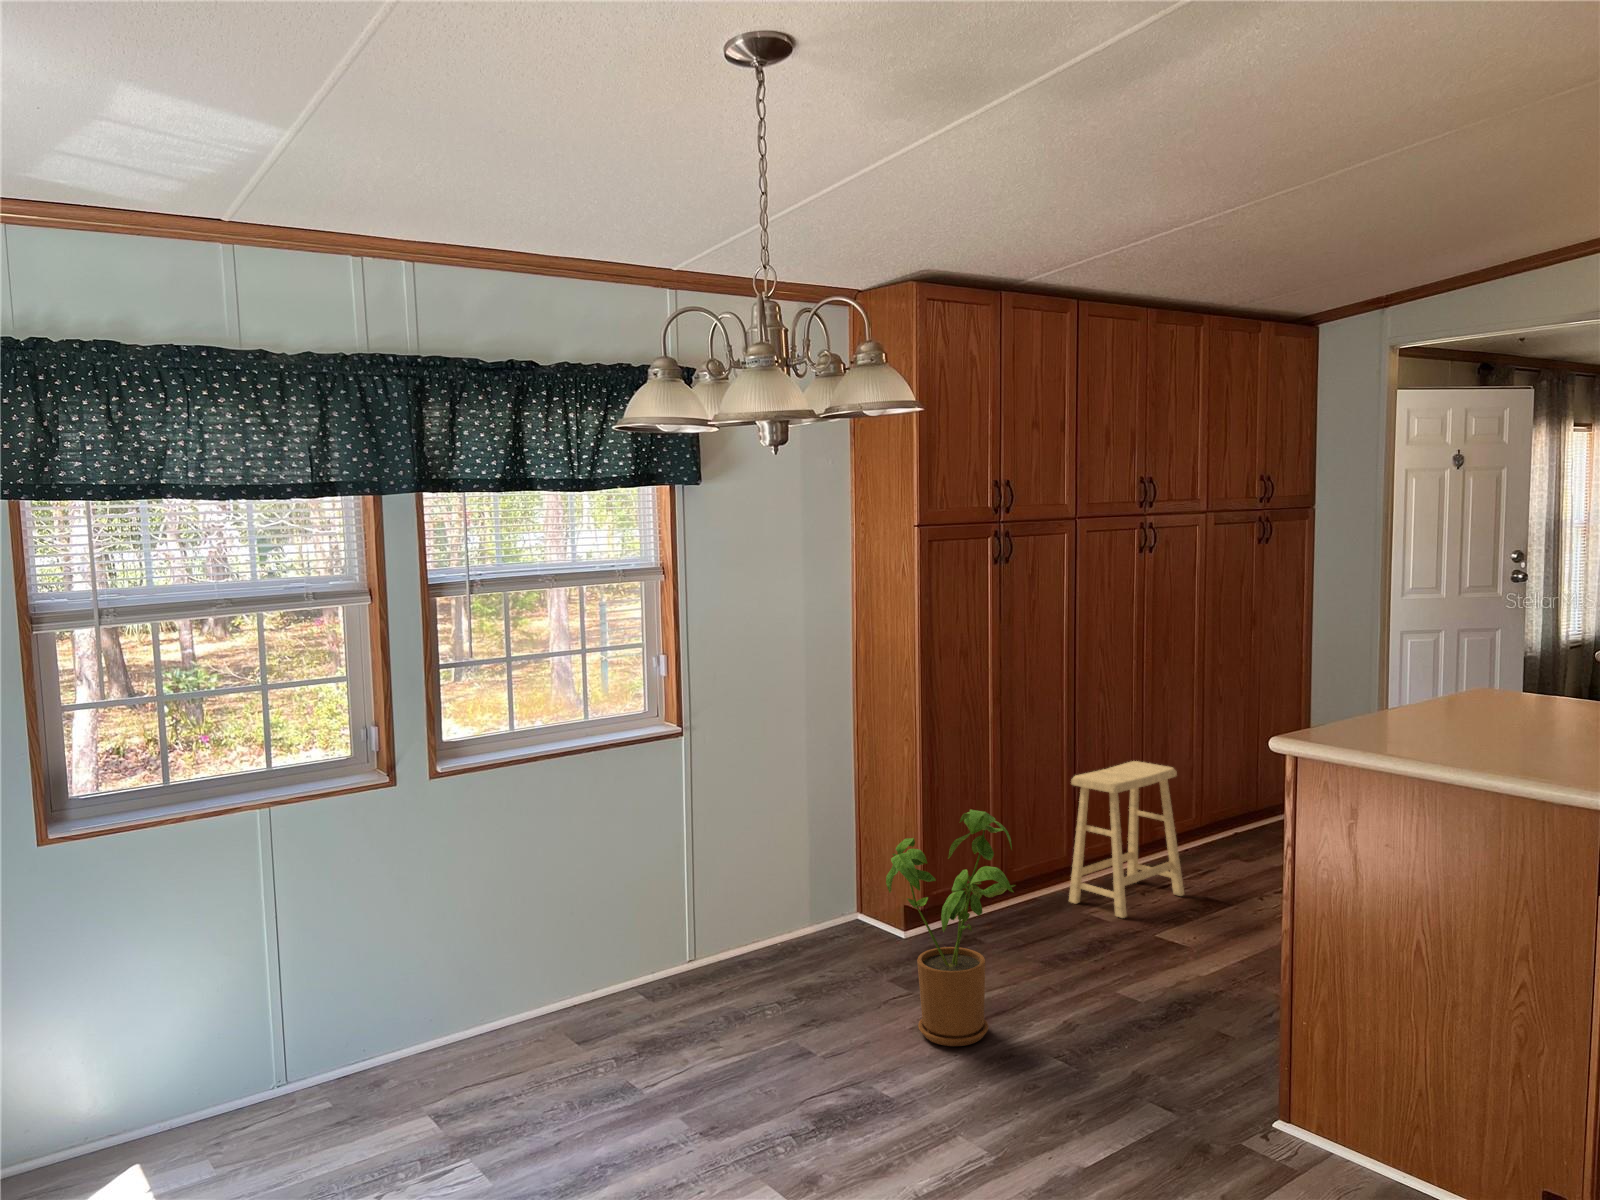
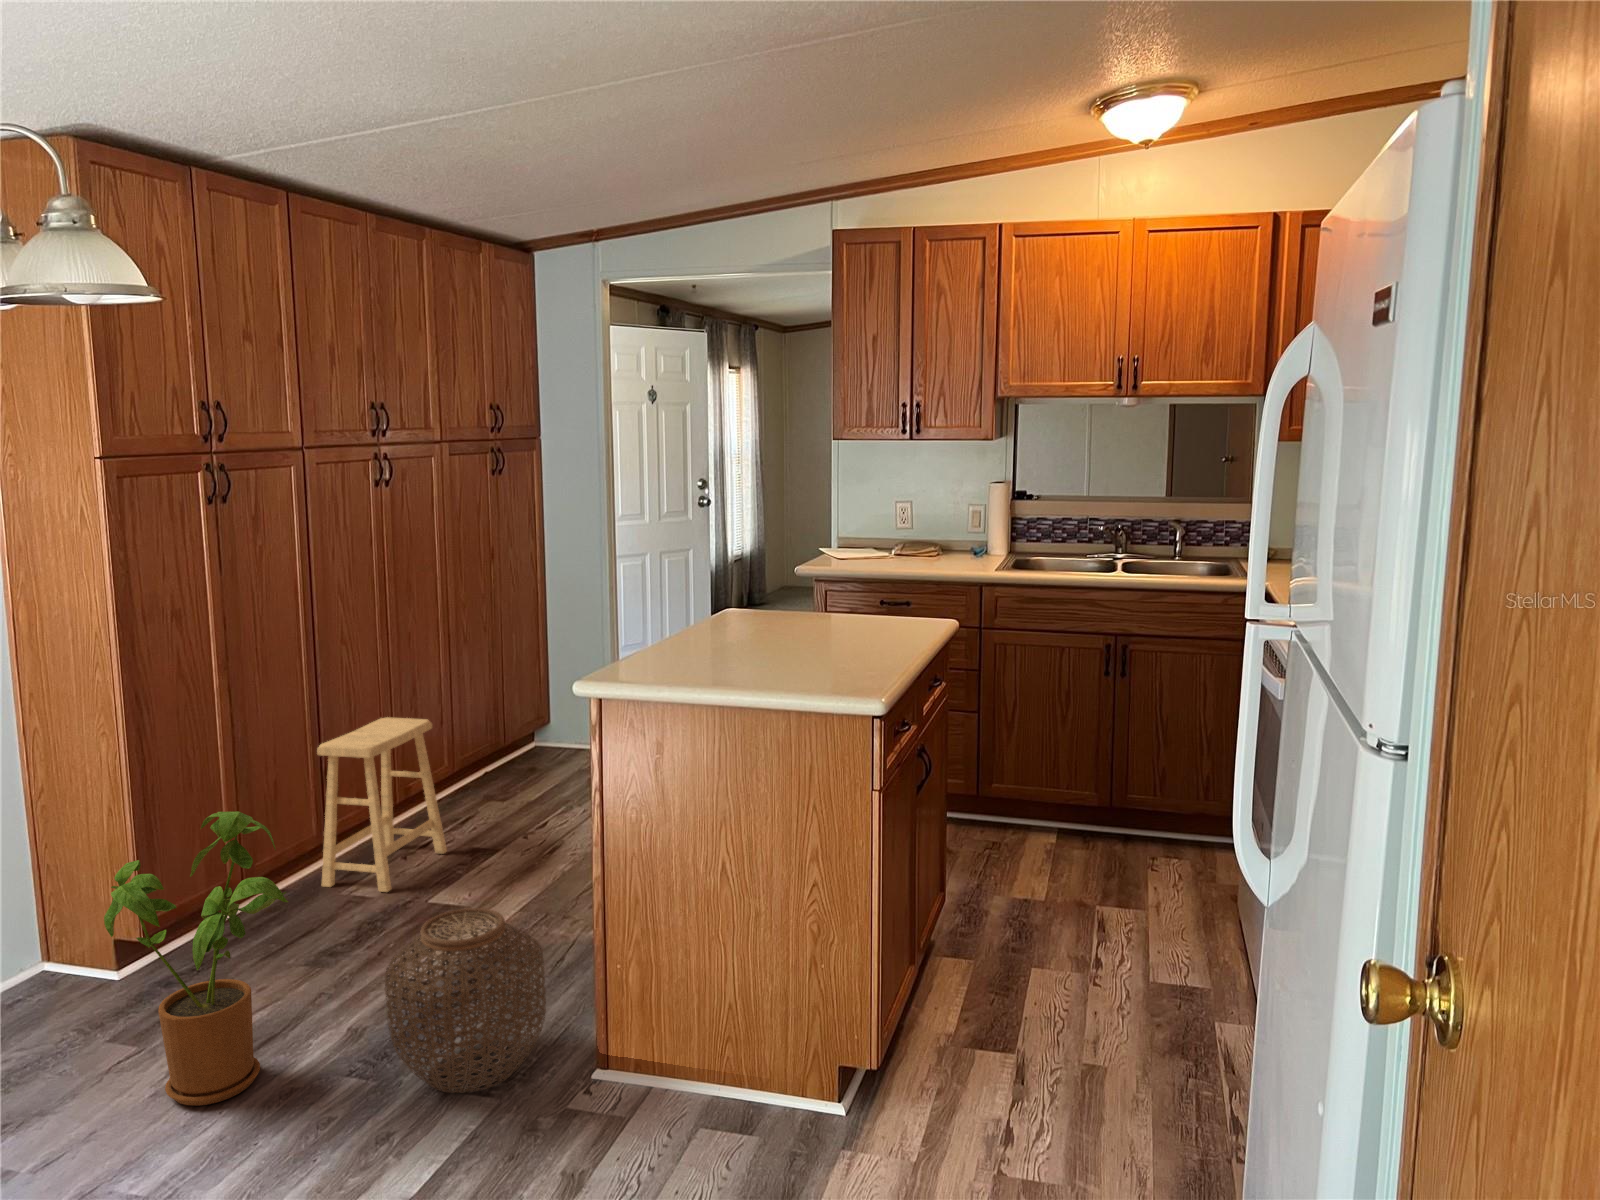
woven basket: none [1087,933,1234,1104] -> present [385,908,546,1093]

